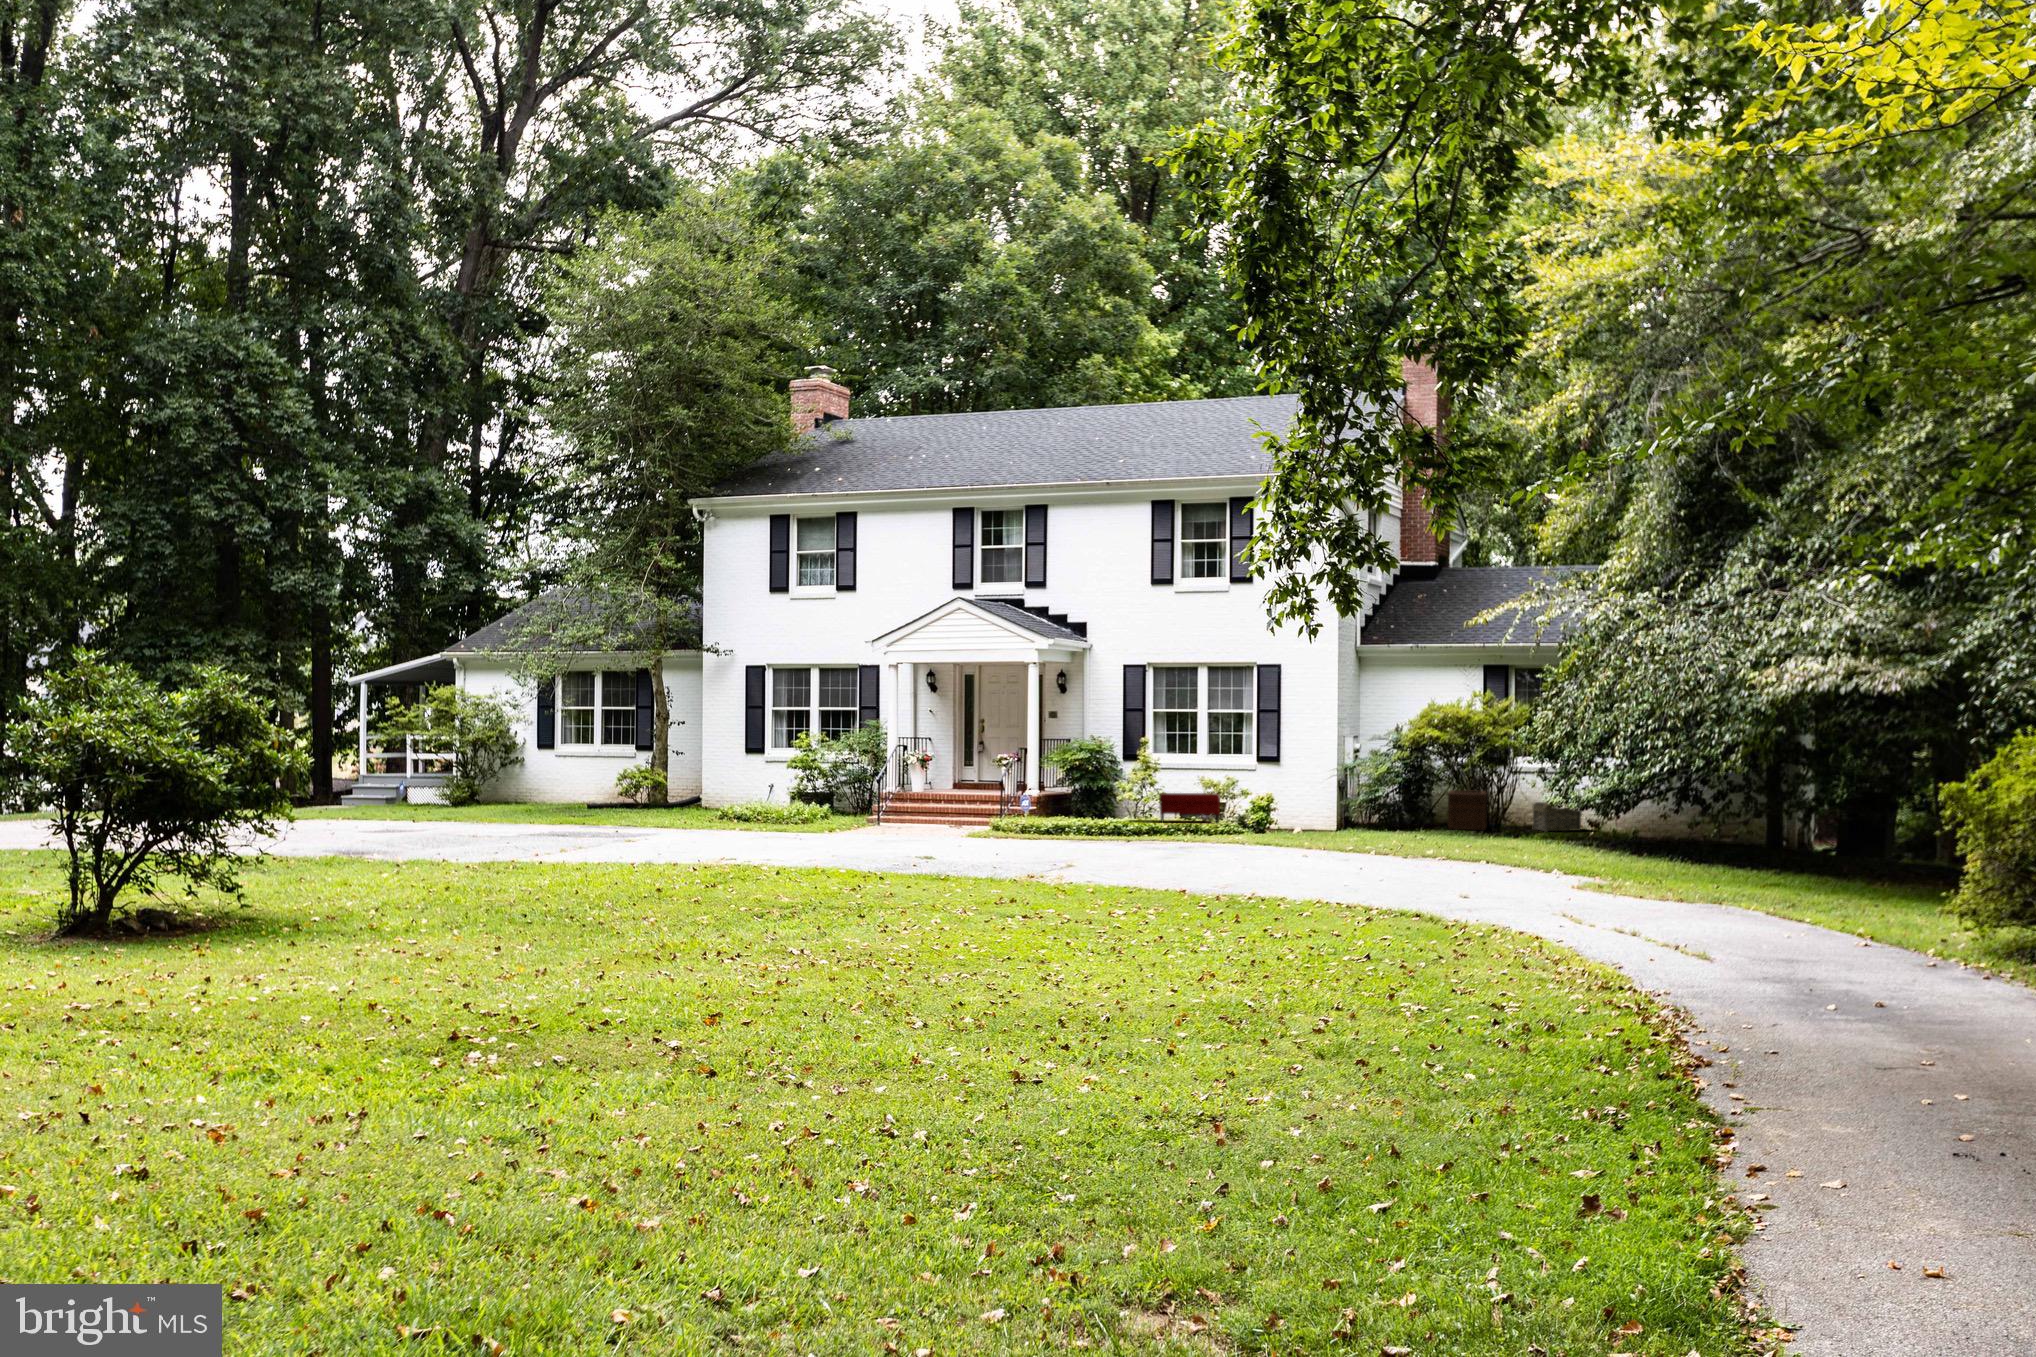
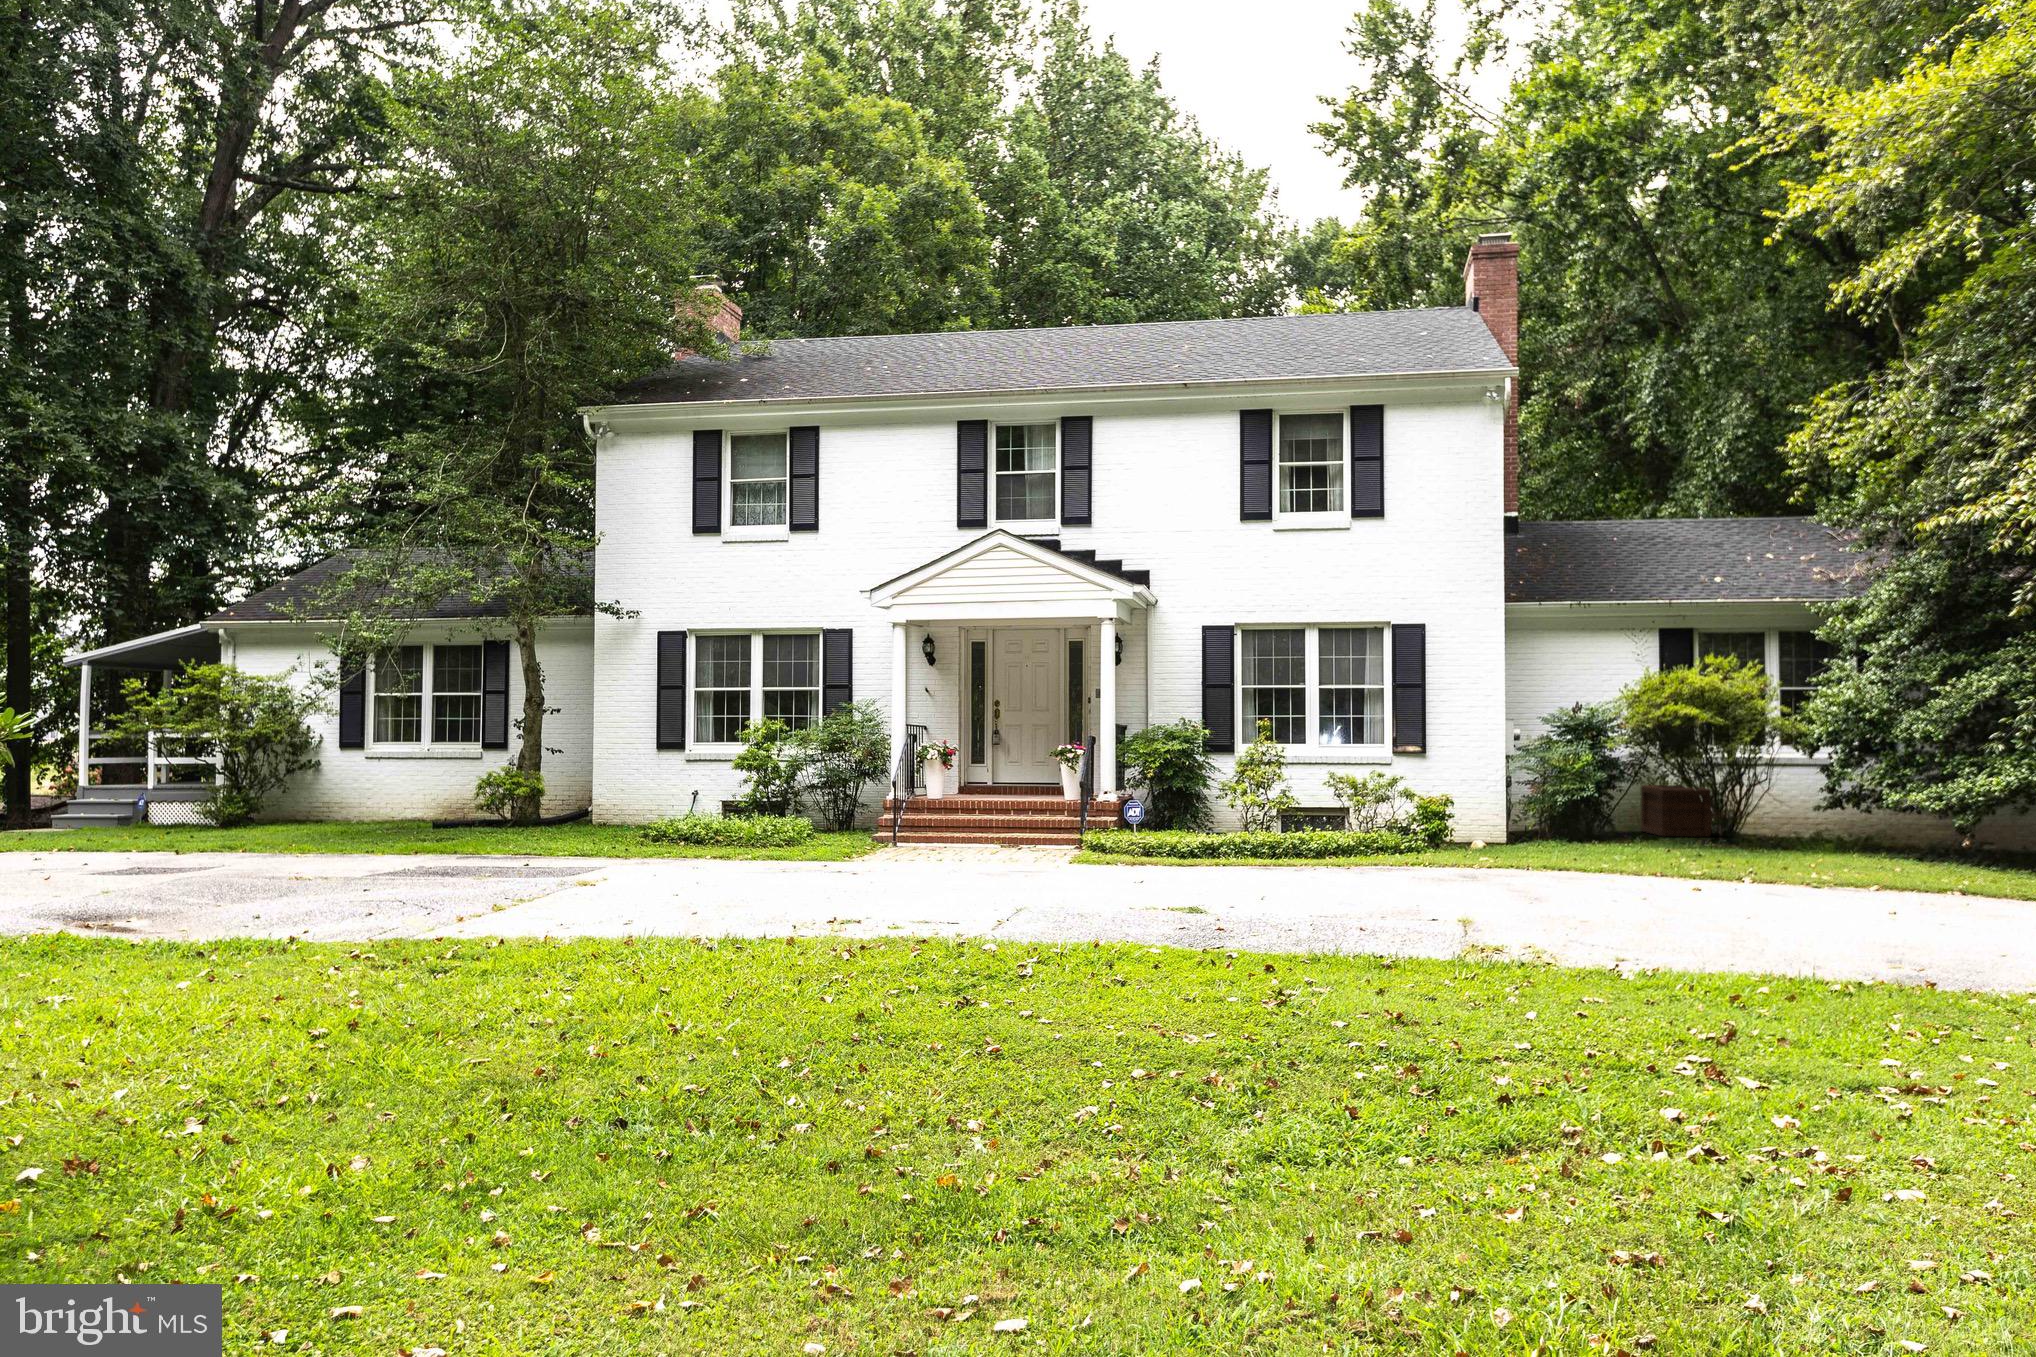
bench: present [1159,793,1220,822] -> none [1272,794,1361,836]
basket: present [1532,802,1582,832] -> none [1752,795,1815,837]

